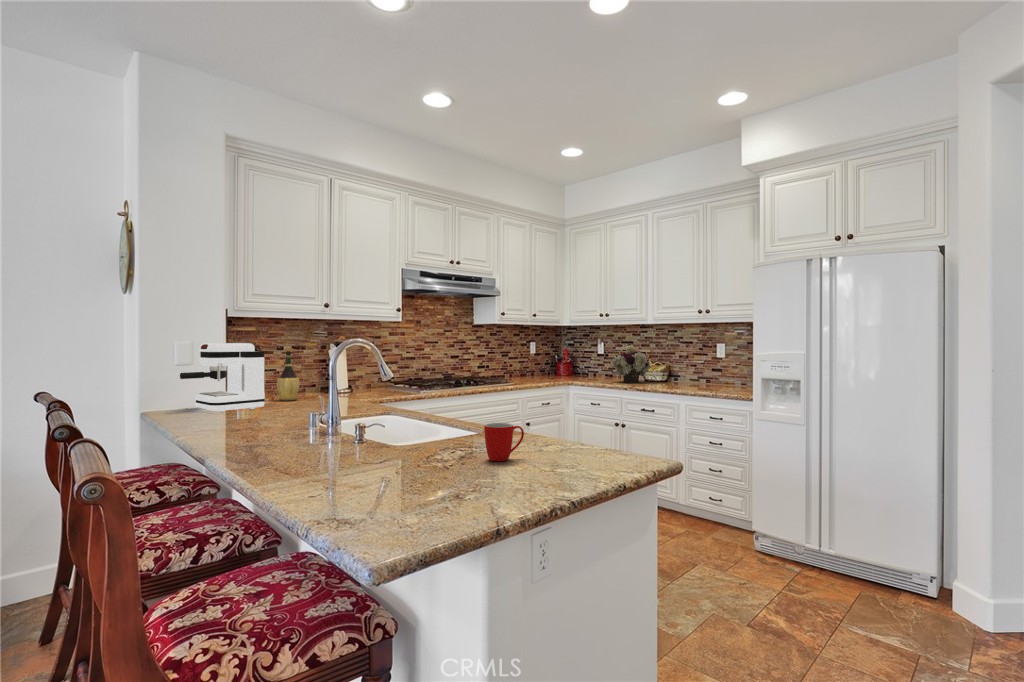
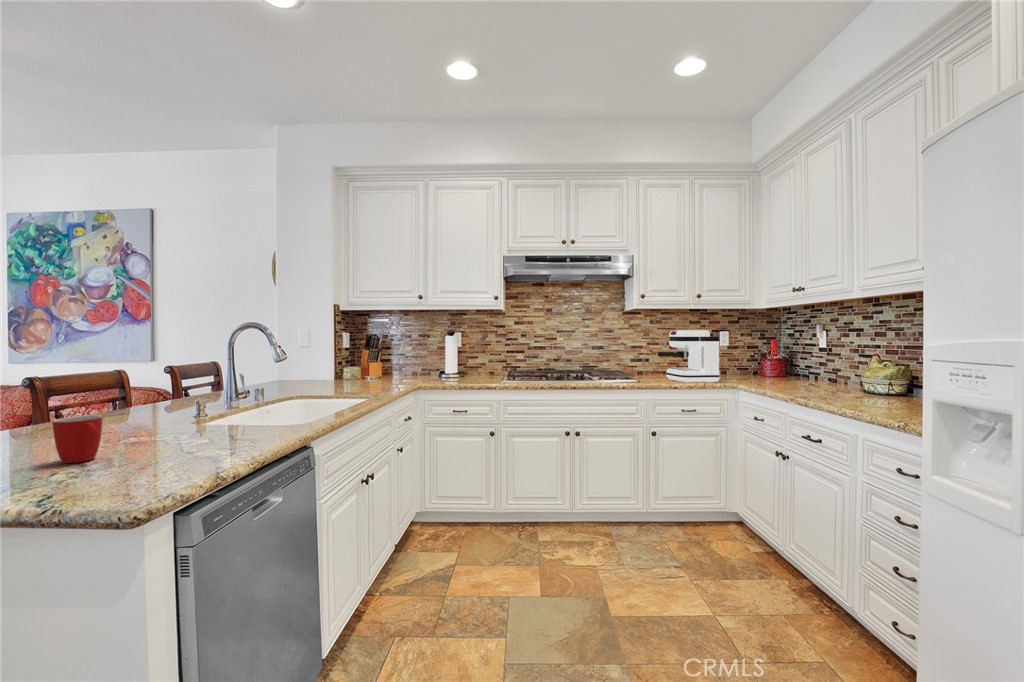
coffee maker: present [180,343,265,412] -> present [658,330,719,383]
flower arrangement: present [611,345,651,383] -> none [784,333,866,394]
wine bottle: present [277,348,300,400] -> none [369,335,388,380]

